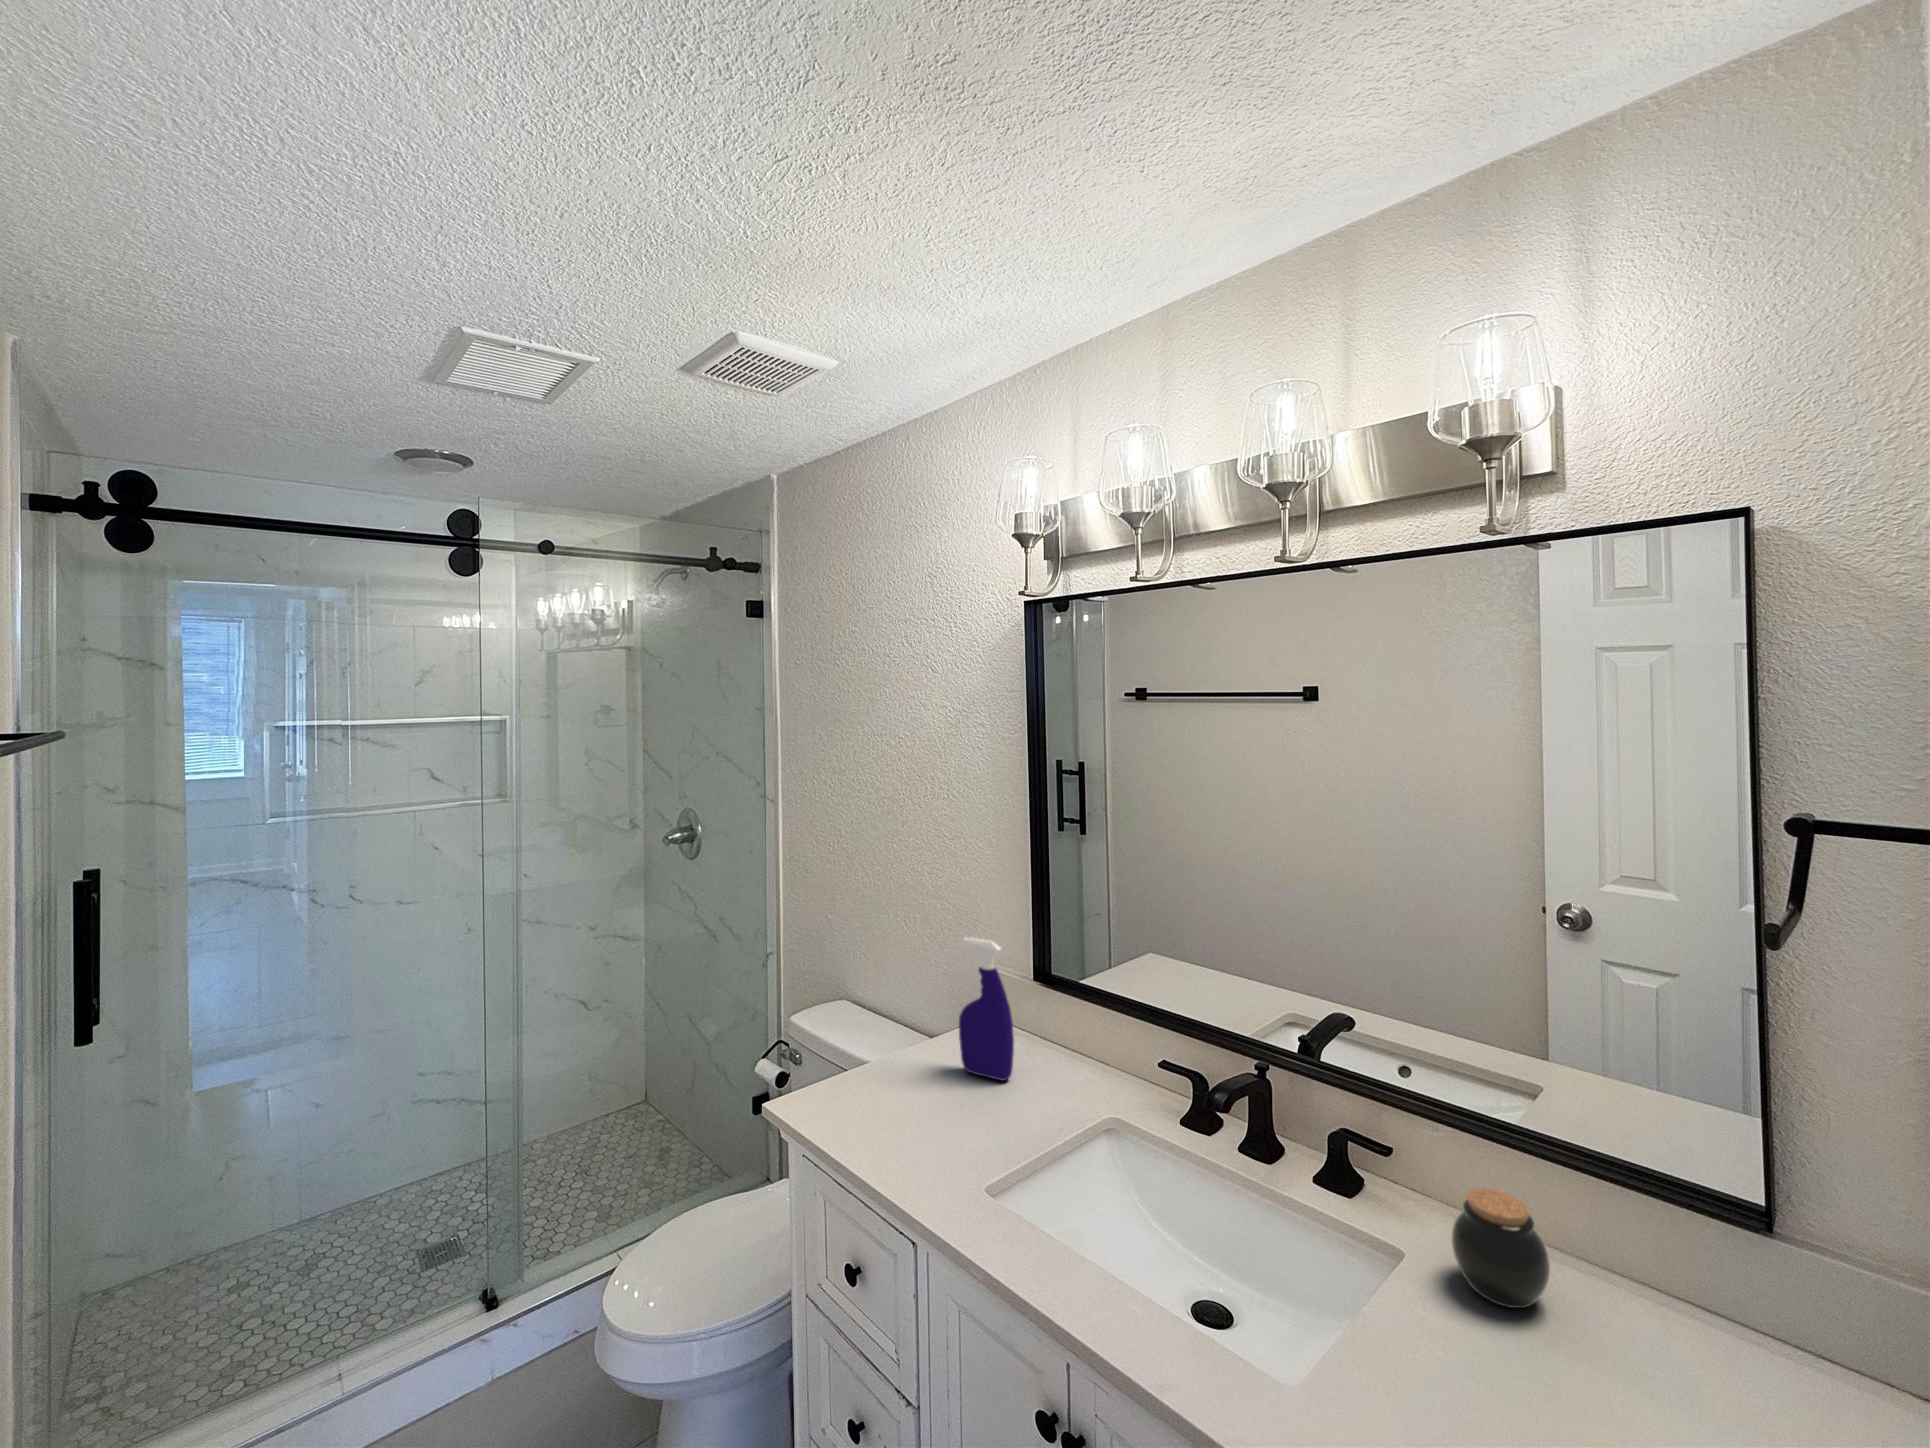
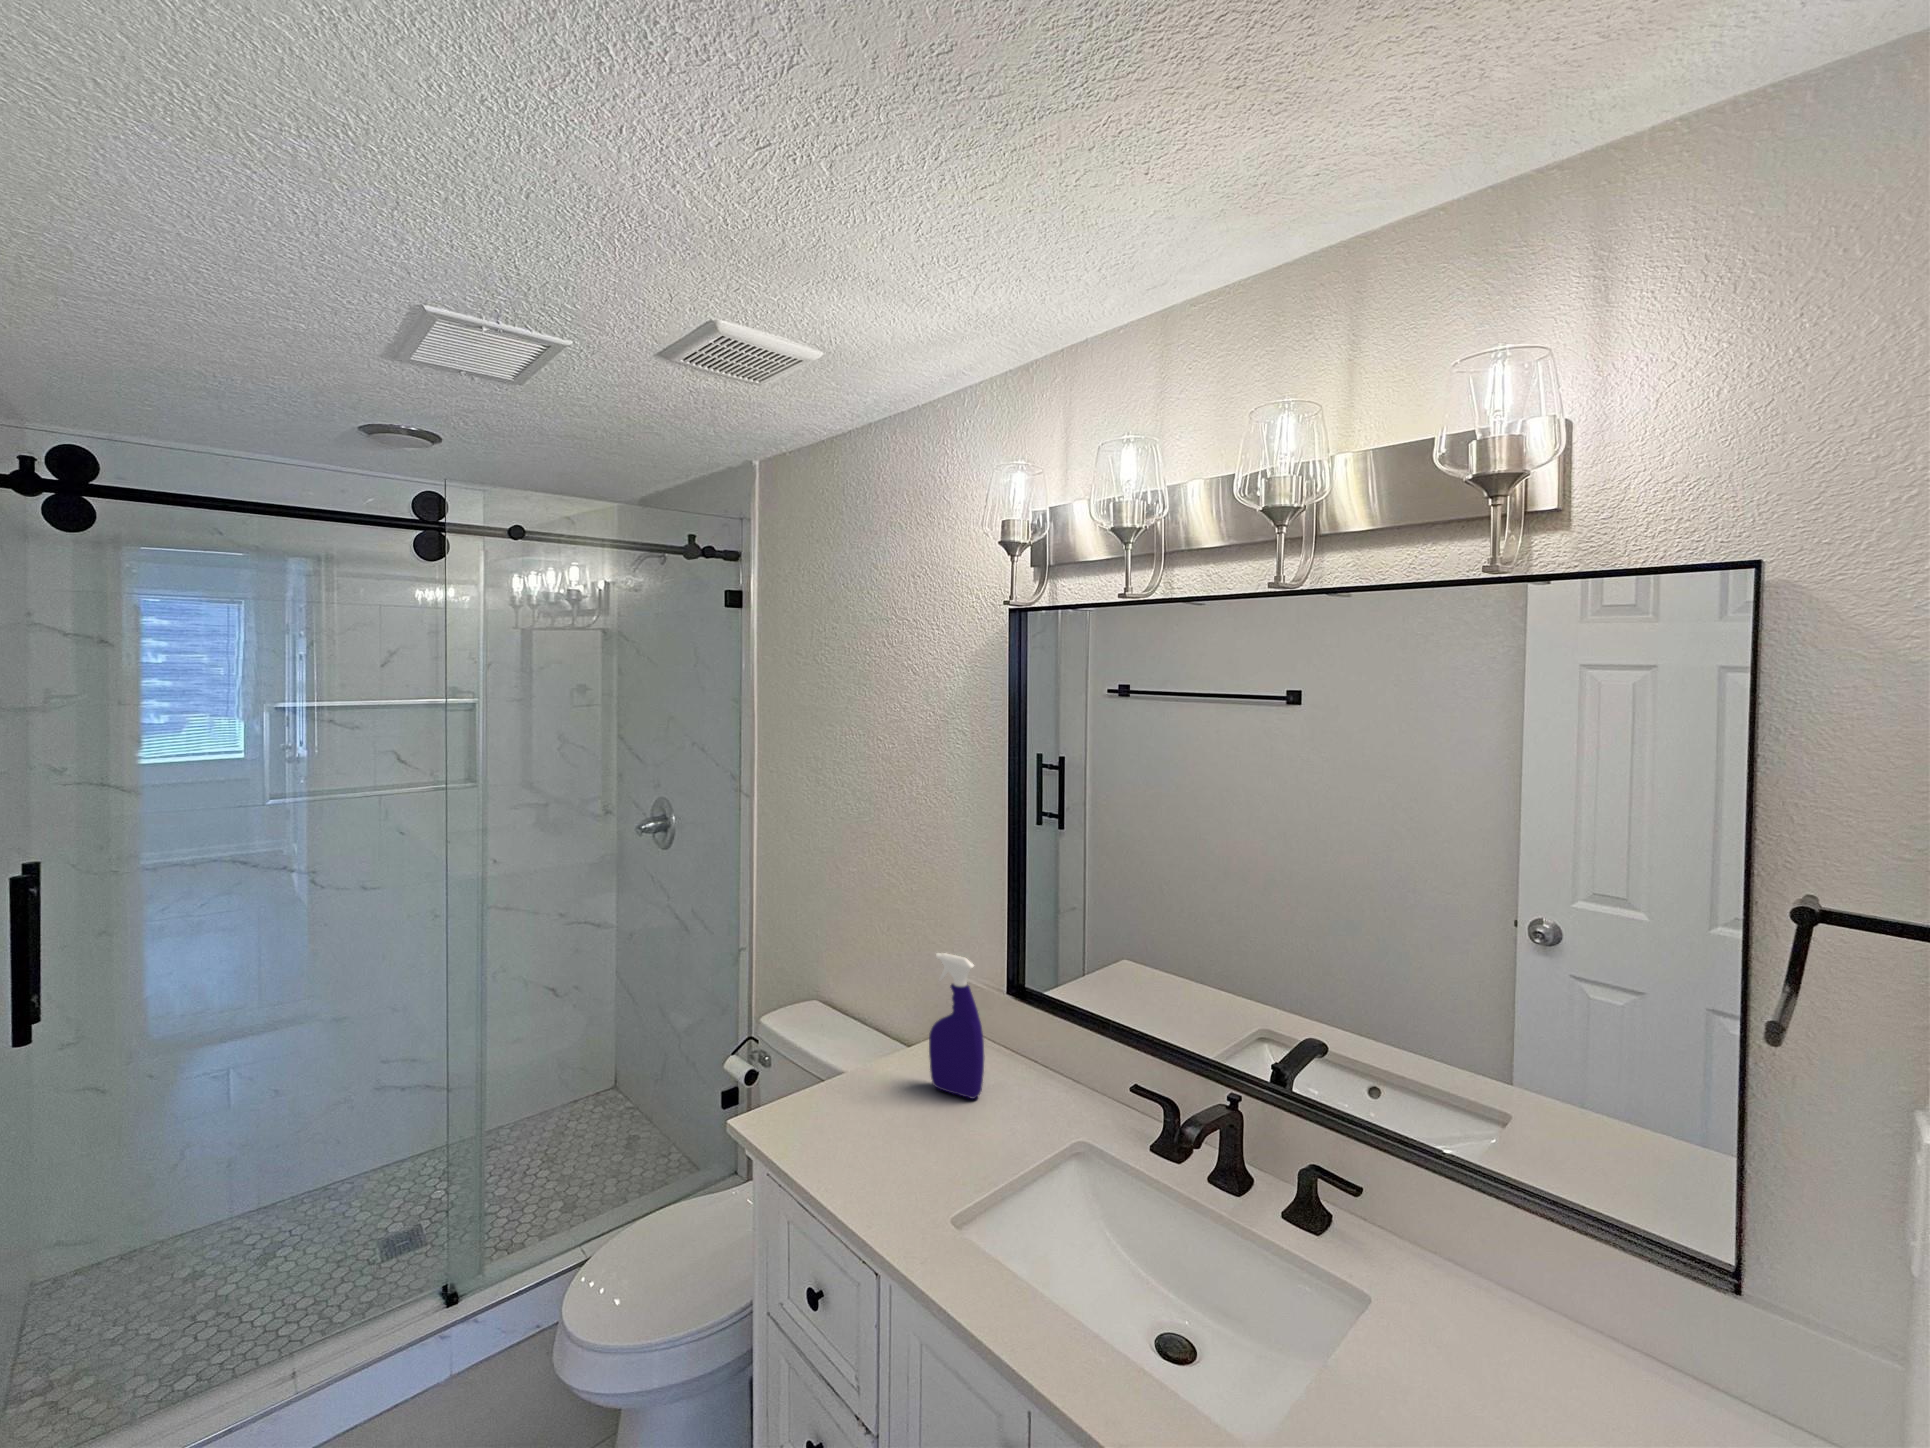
jar: present [1452,1188,1550,1308] -> none [1421,1240,1518,1364]

